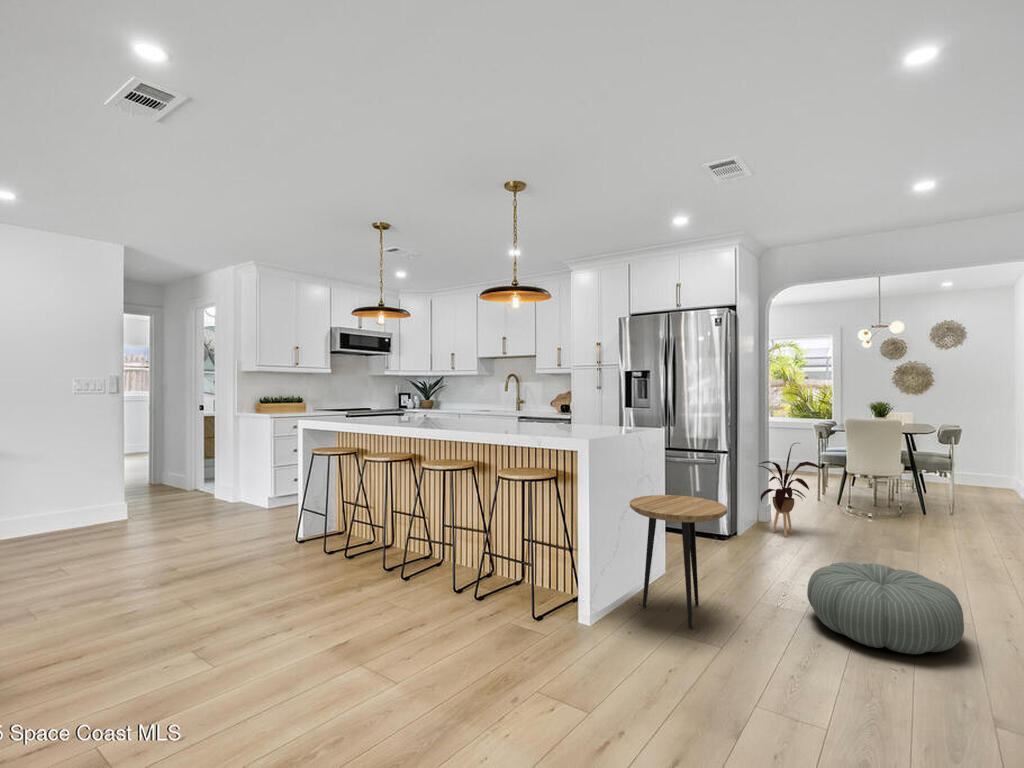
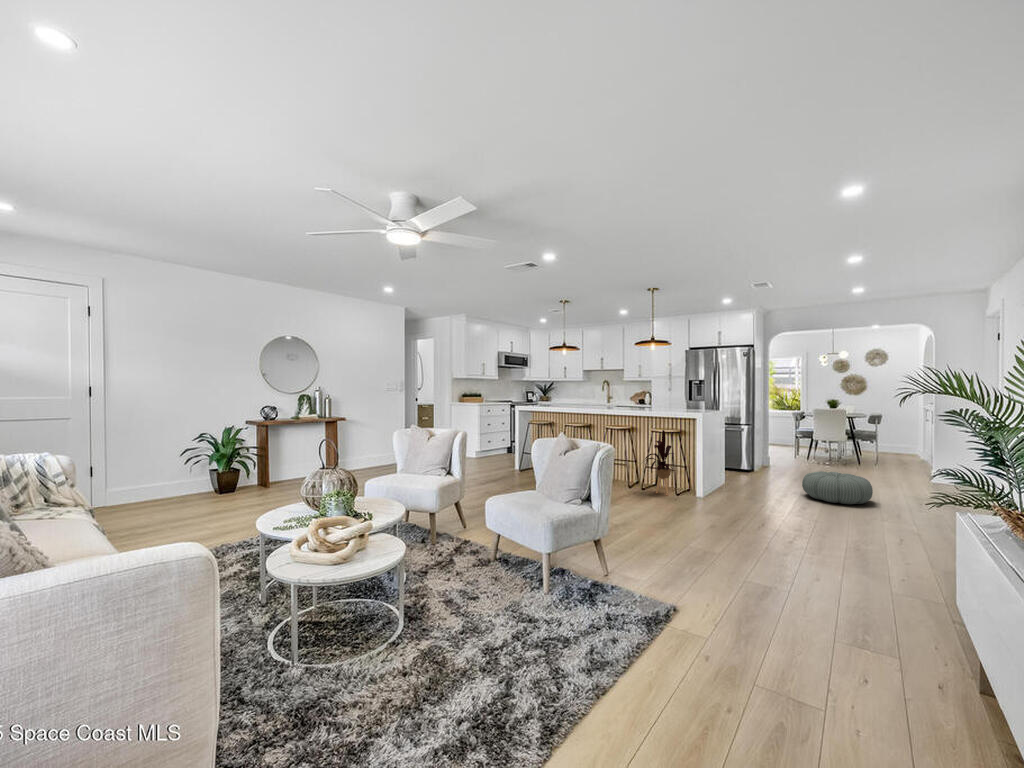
house plant: present [759,443,823,537] -> present [645,430,673,495]
side table: present [630,495,727,629] -> none [719,441,766,498]

